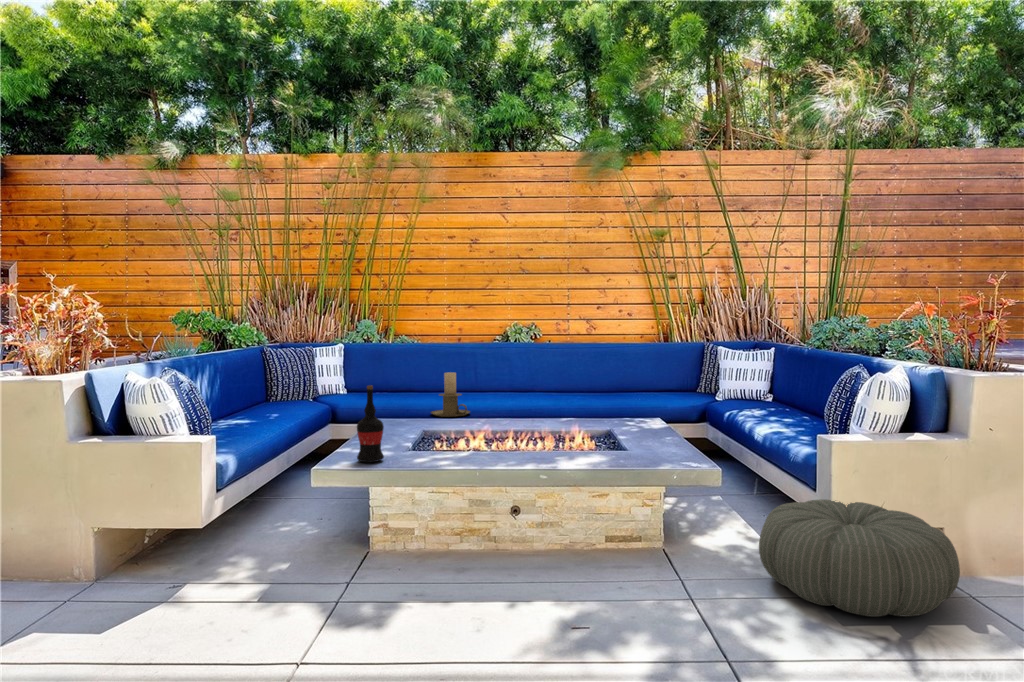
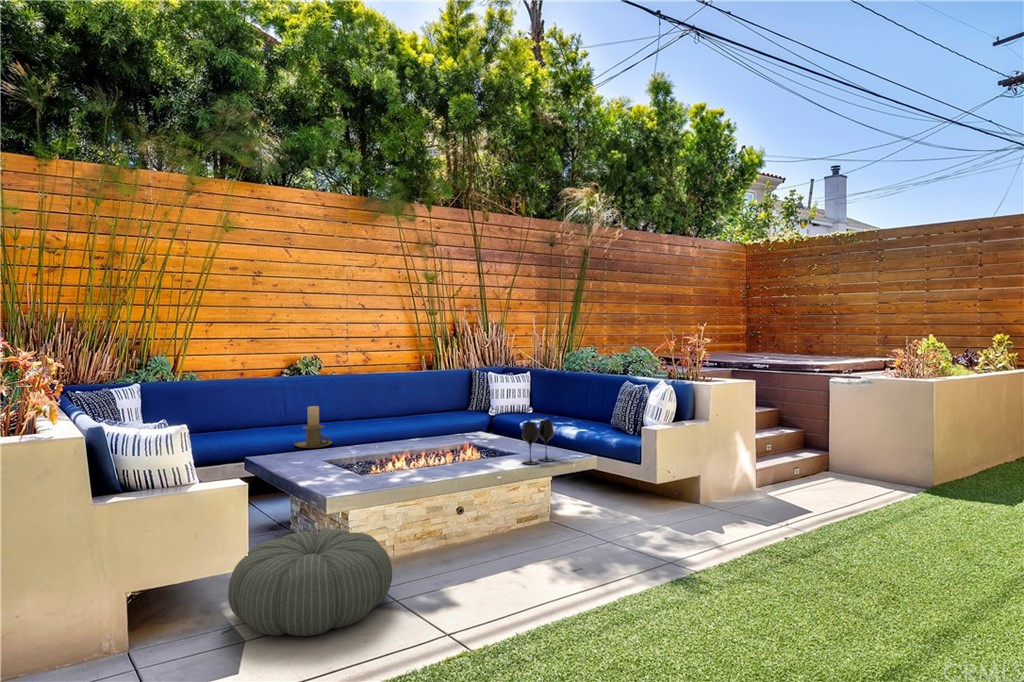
wine bottle: present [357,386,384,462] -> none [346,423,370,489]
wine glass: none [604,405,659,465] -> present [522,420,554,465]
pouf: present [759,499,960,617] -> present [228,529,392,636]

